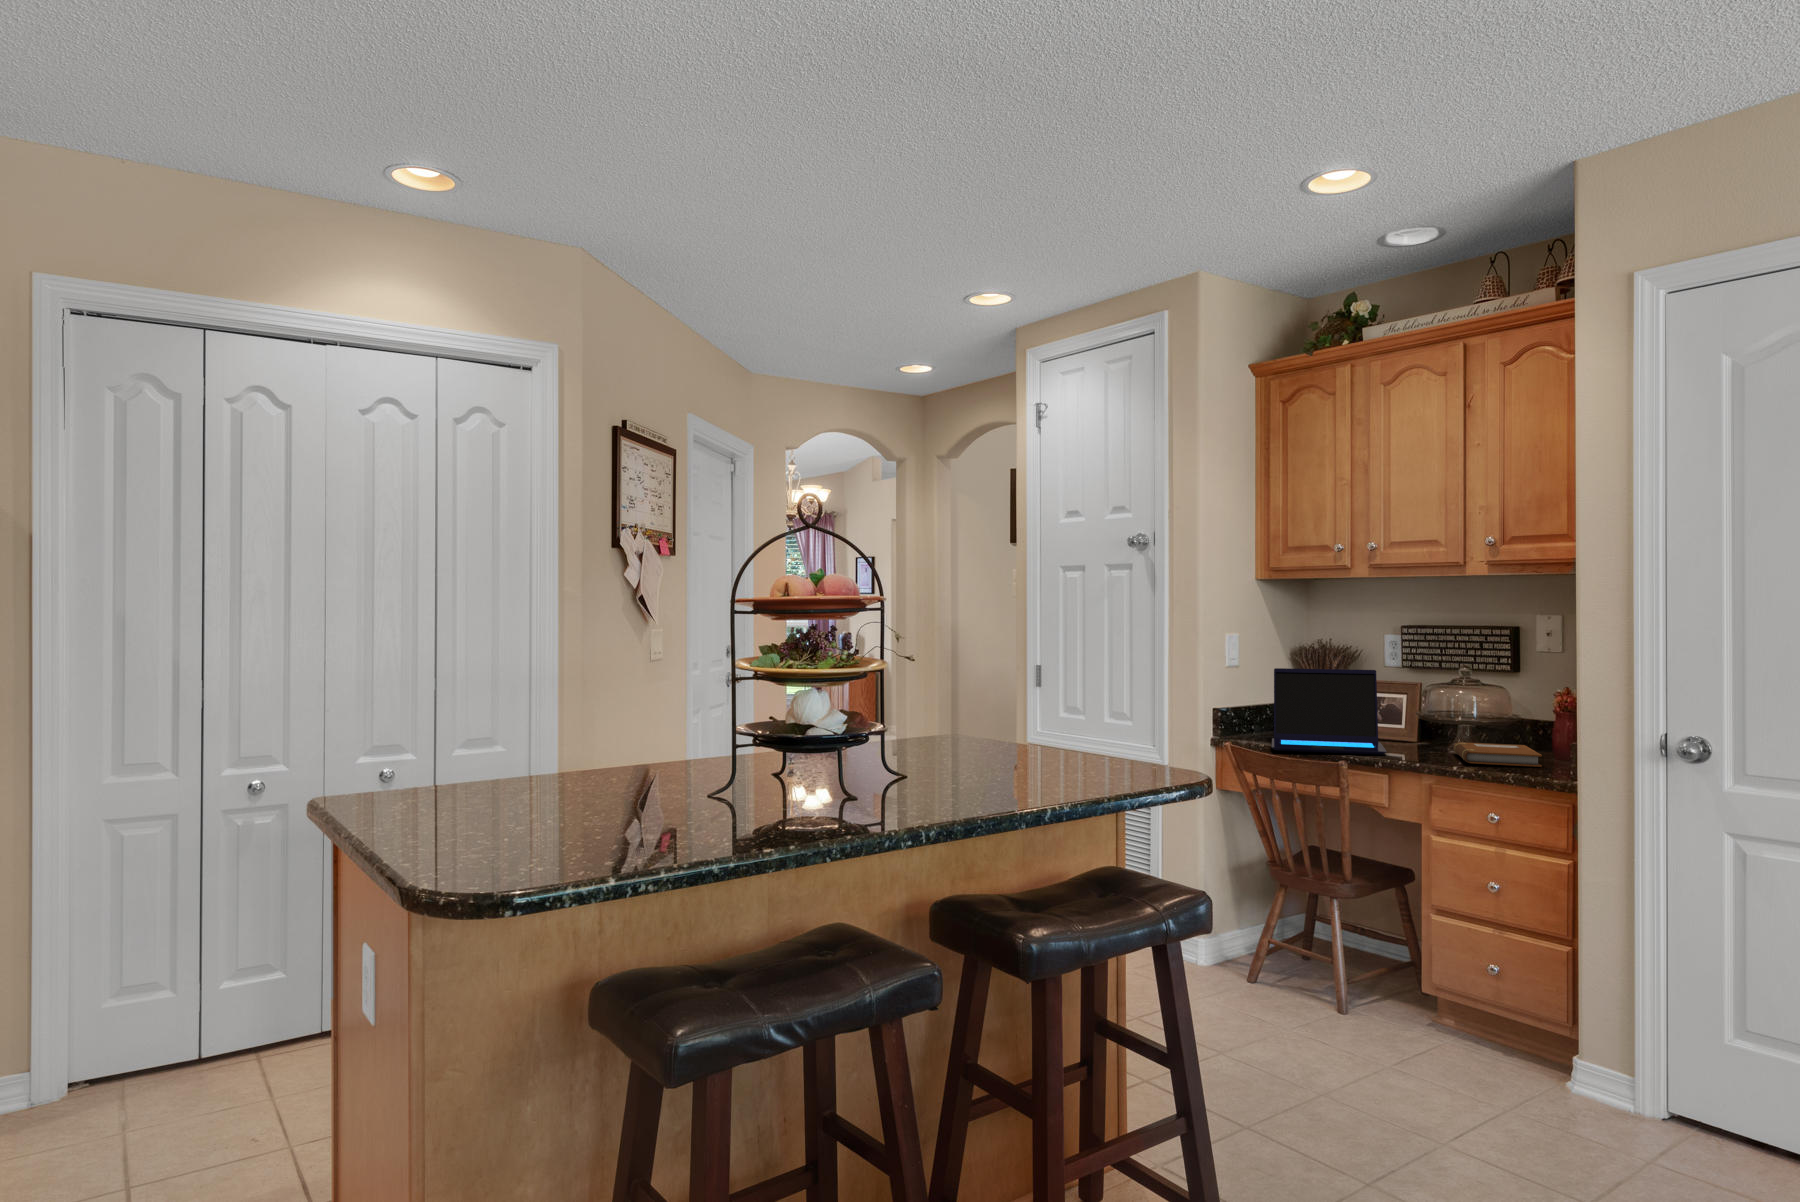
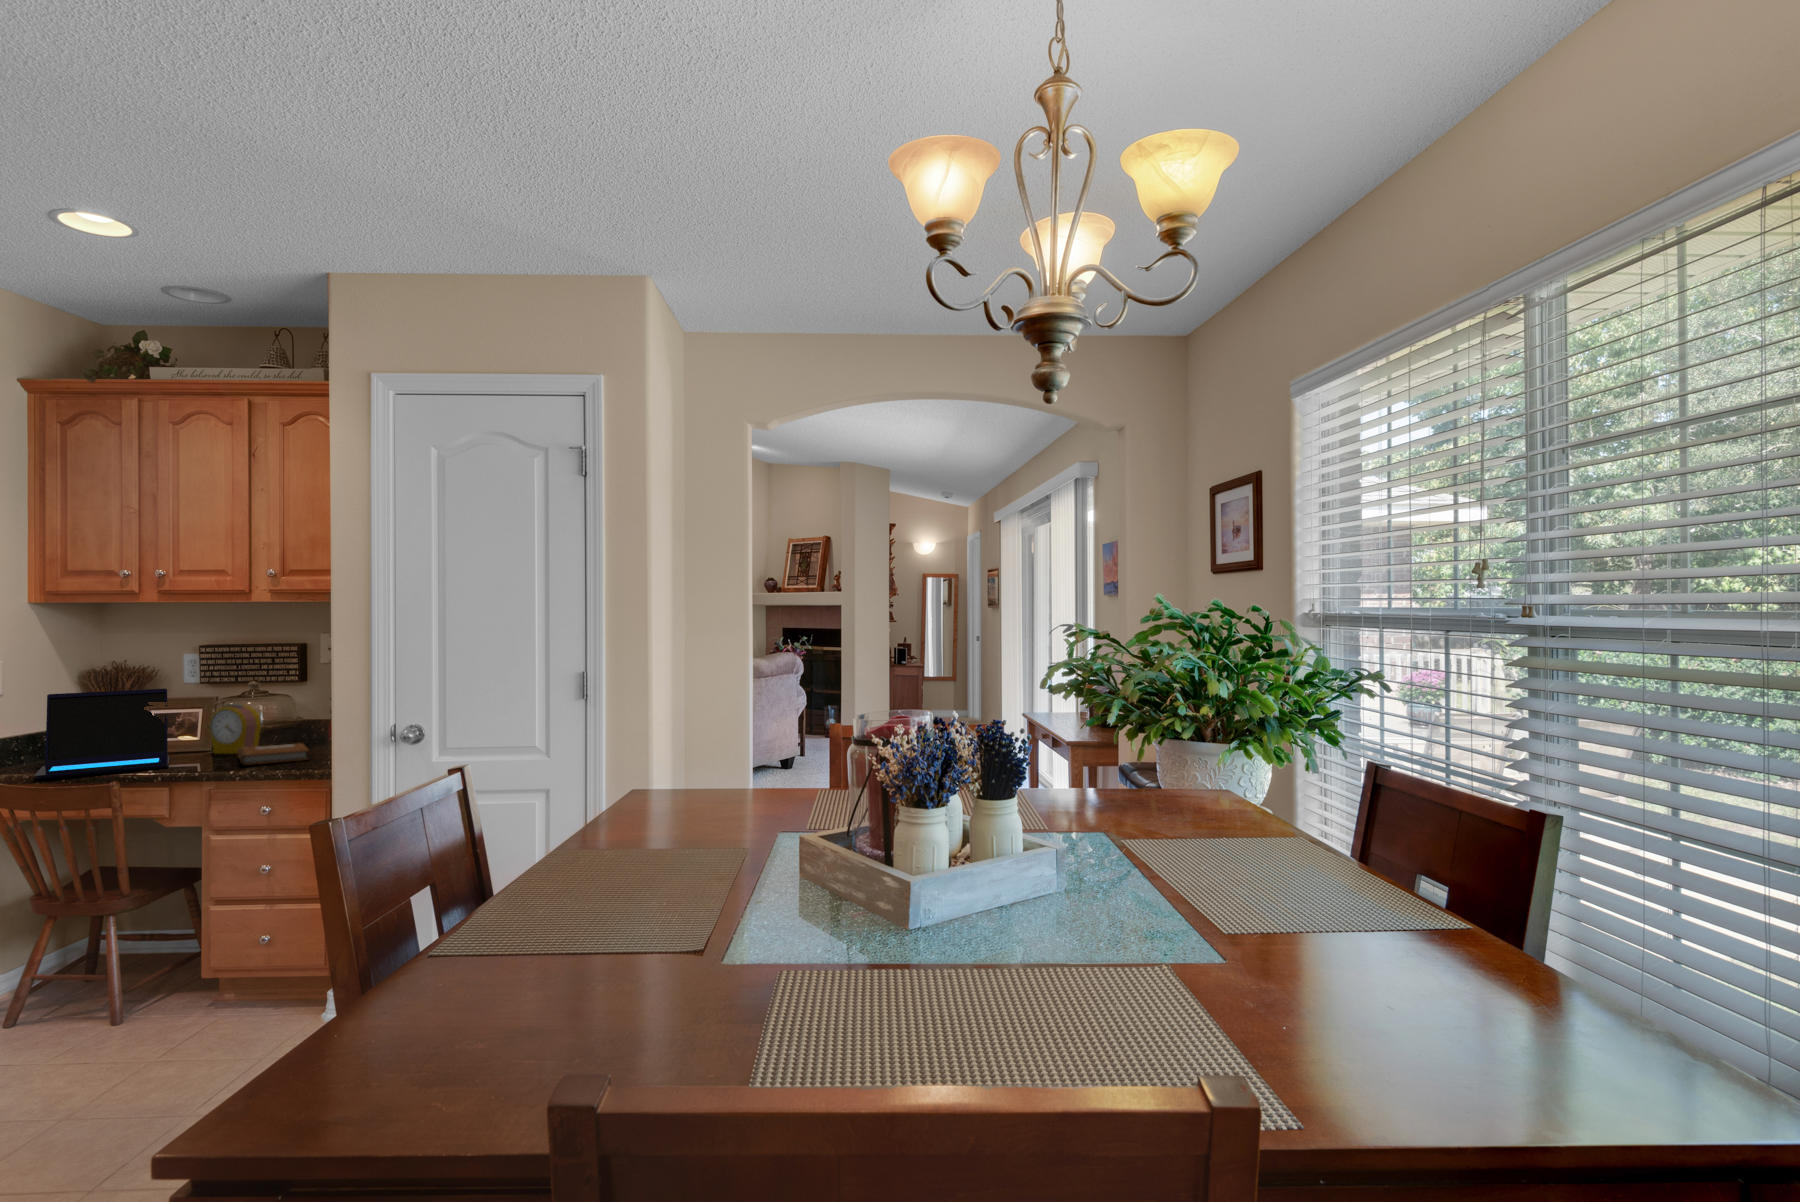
alarm clock: none [1419,691,1474,749] -> present [209,703,261,754]

